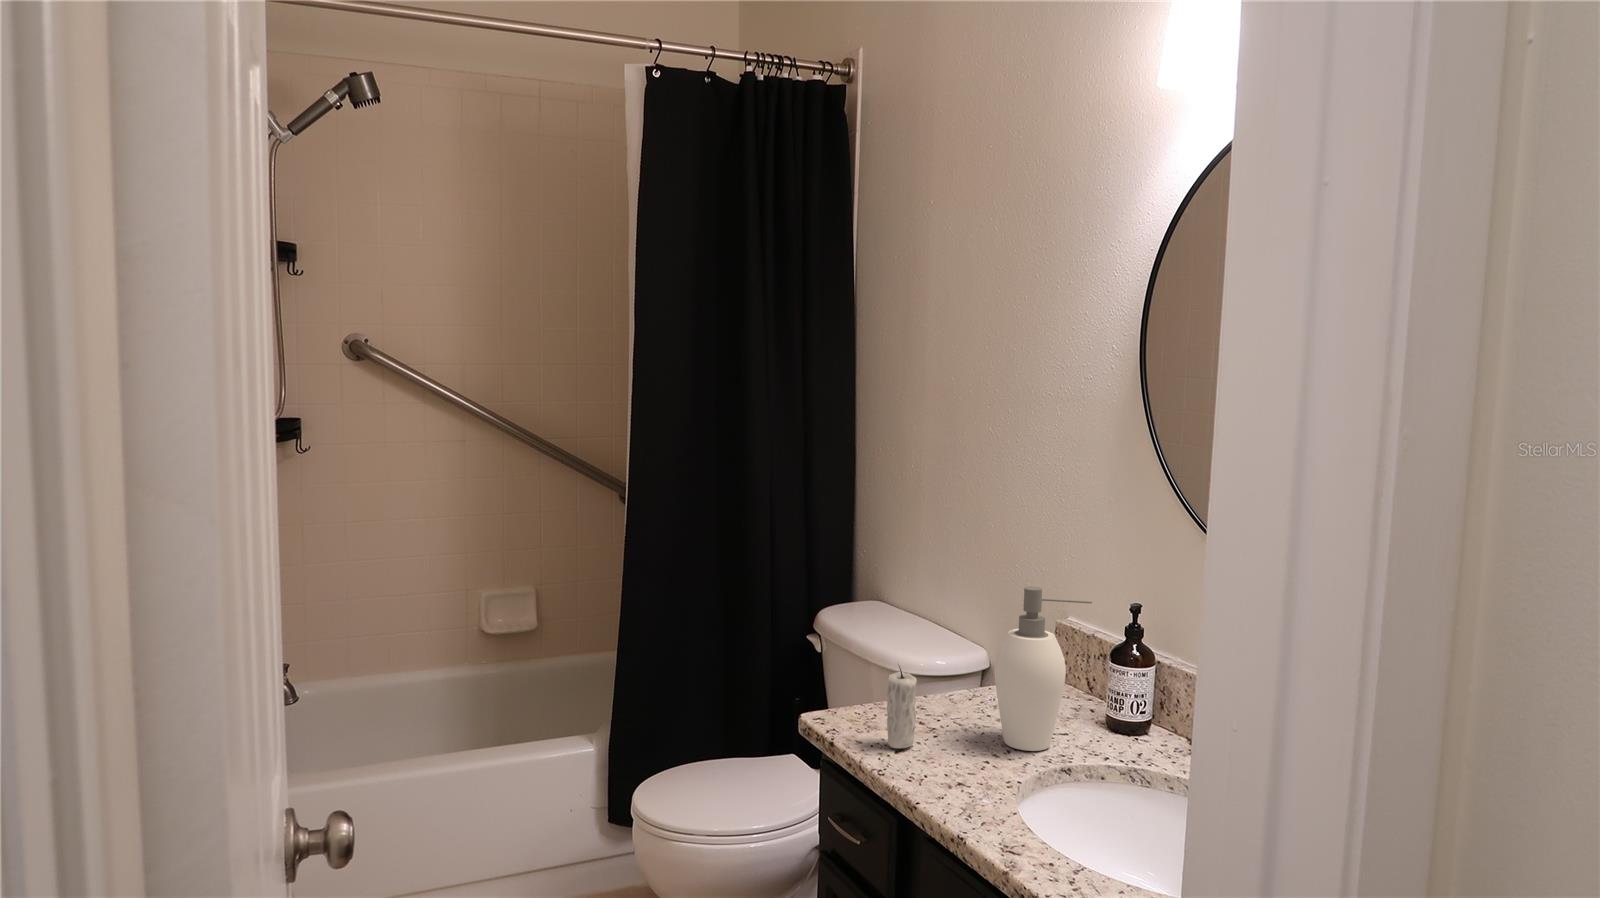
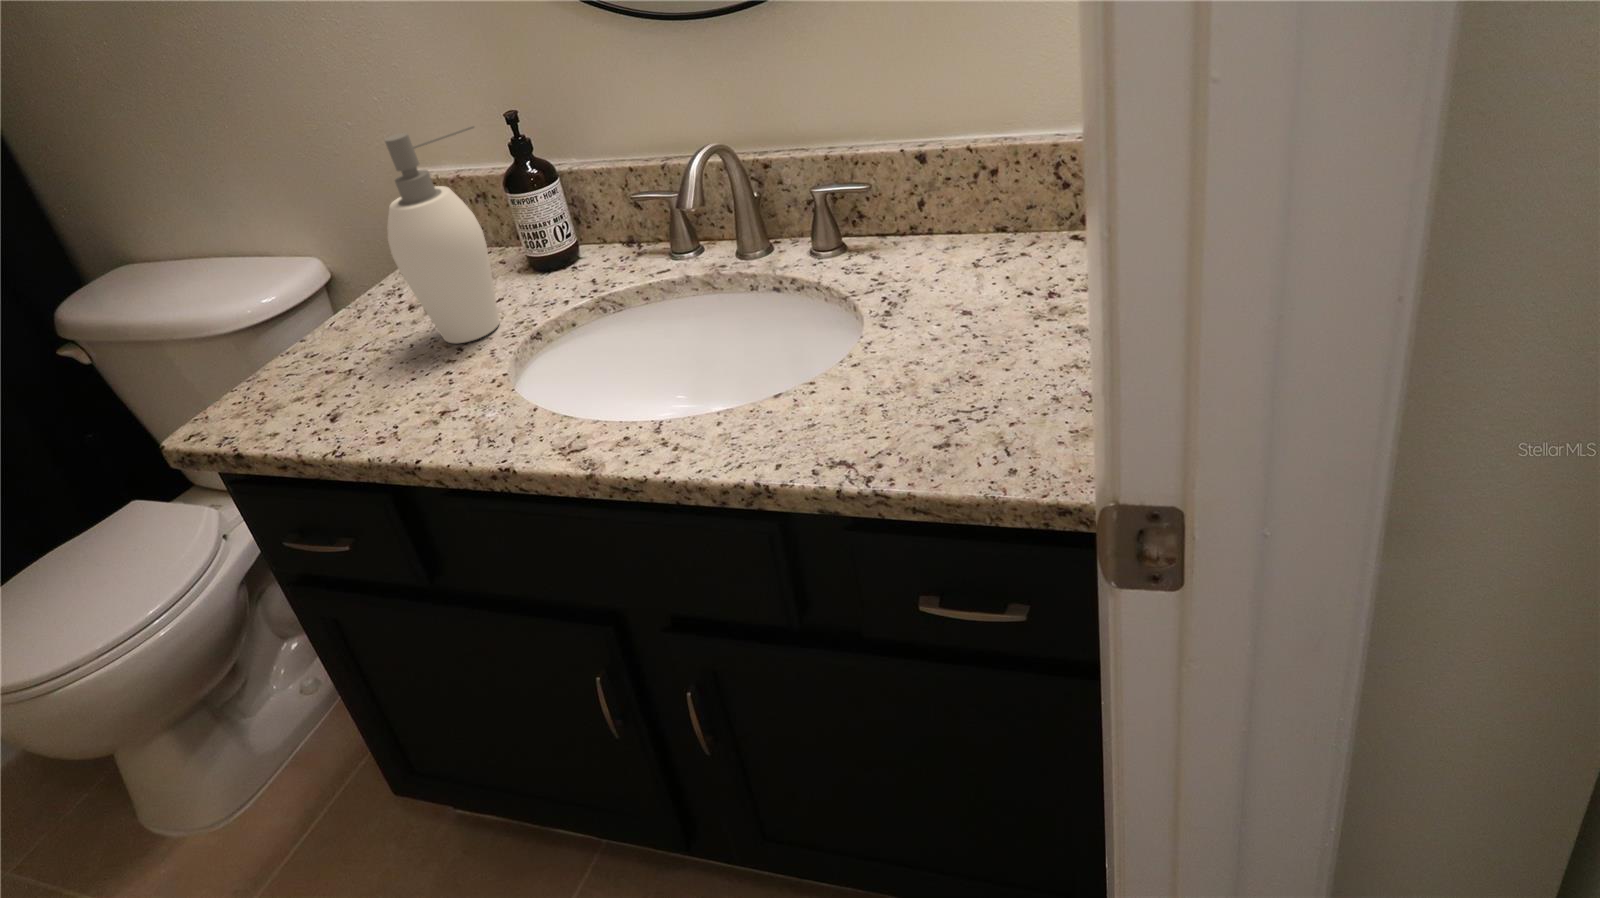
candle: present [887,666,917,748] -> none [268,309,347,419]

